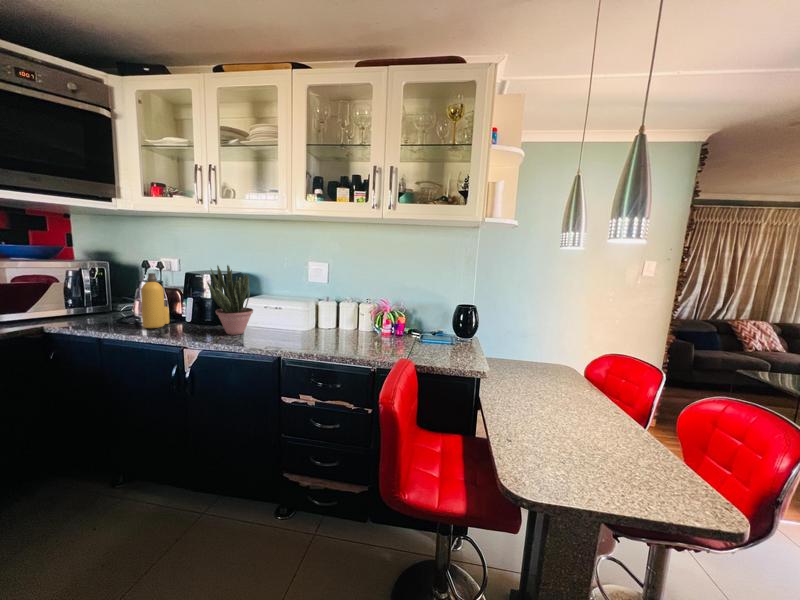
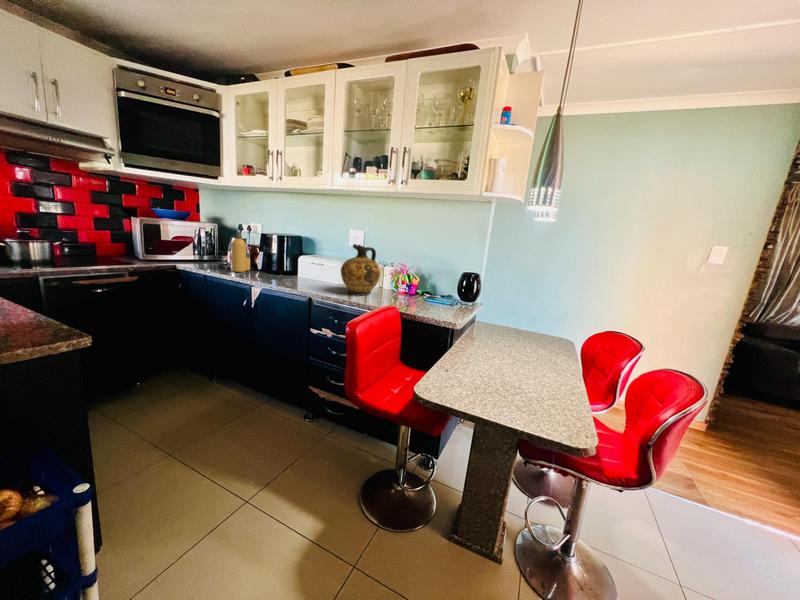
potted plant: present [207,265,253,335] -> none [269,227,302,281]
ceramic jug: none [317,282,367,345] -> present [341,244,381,295]

